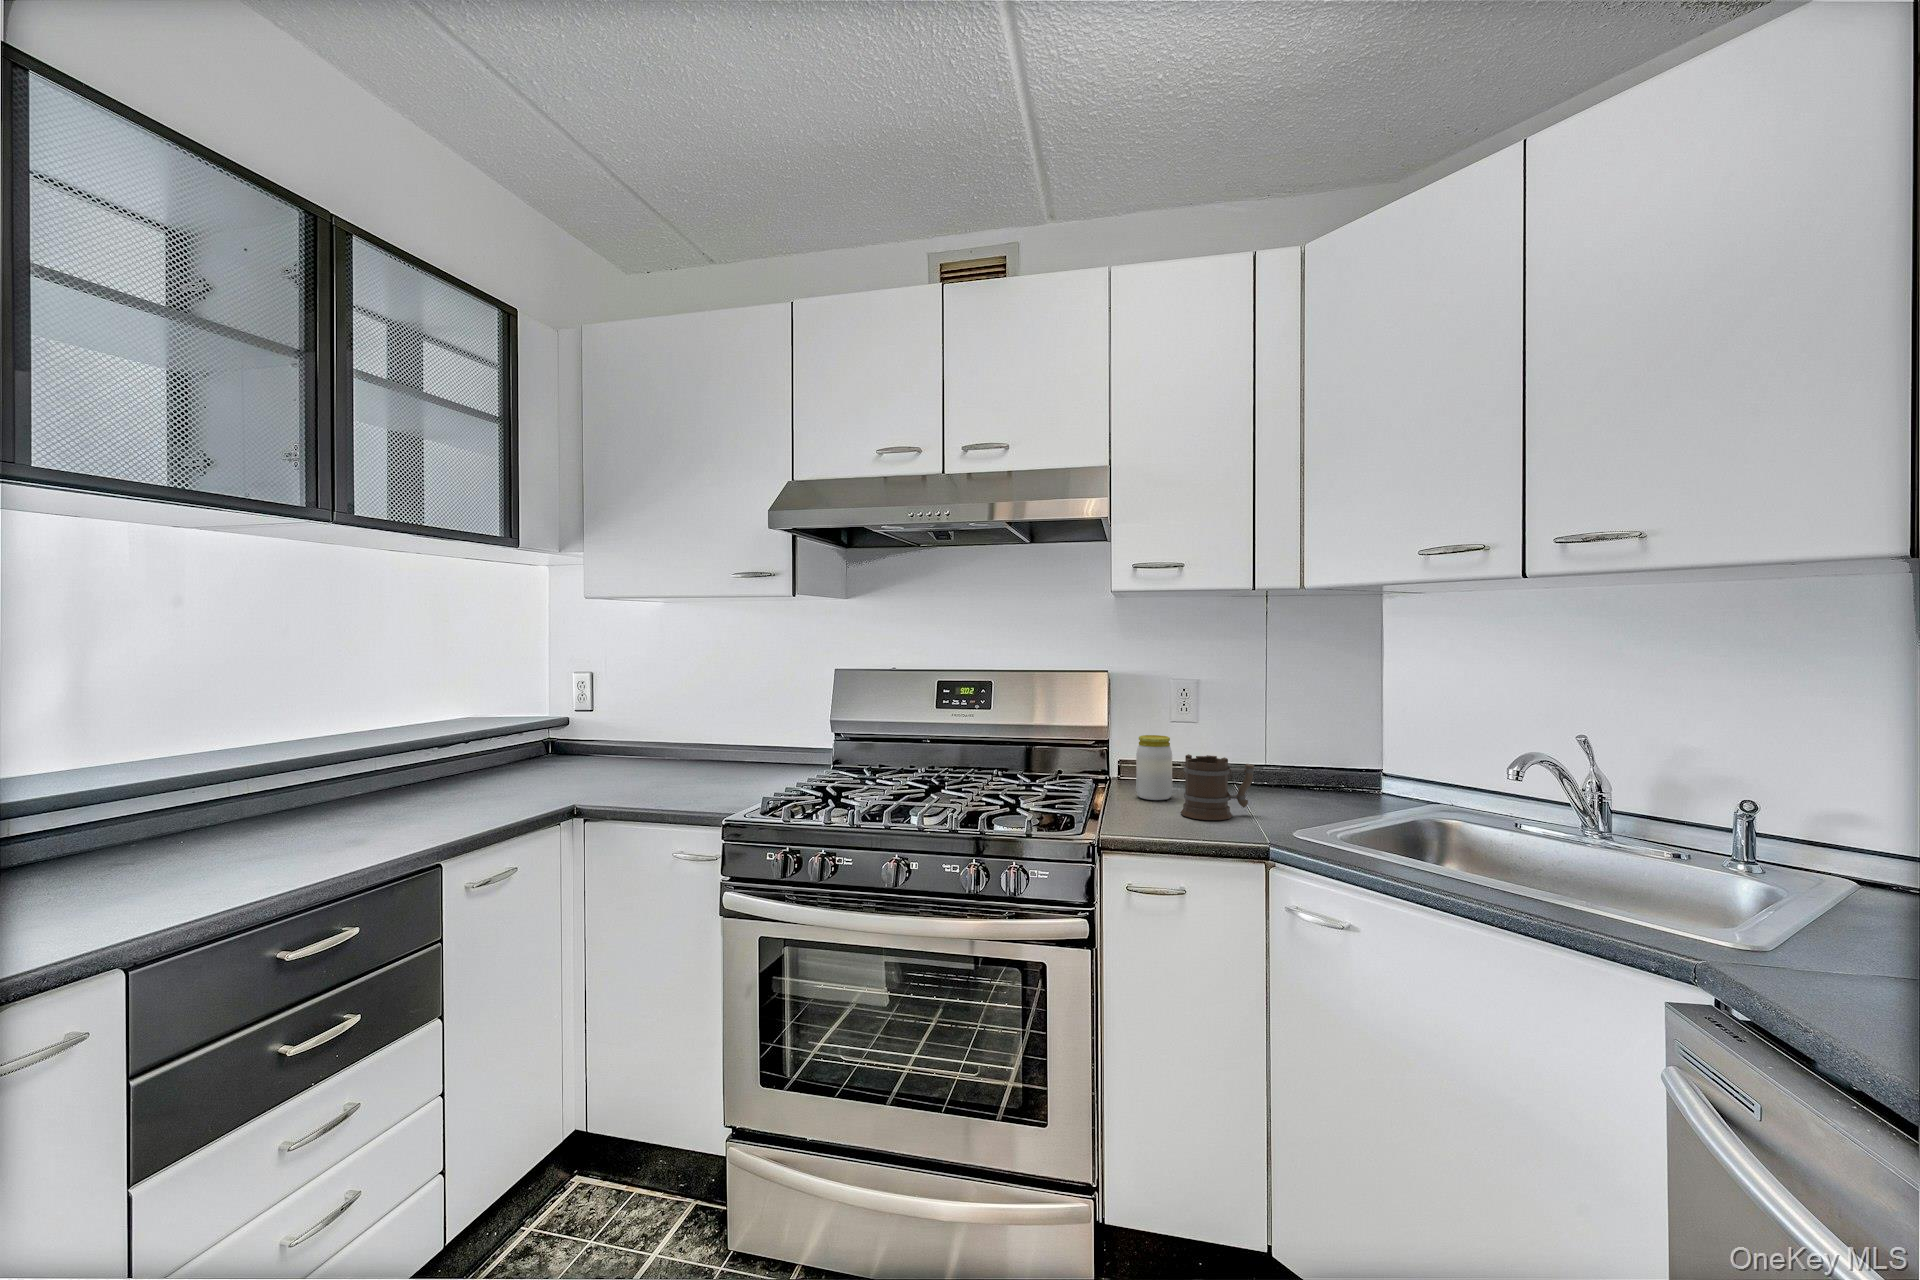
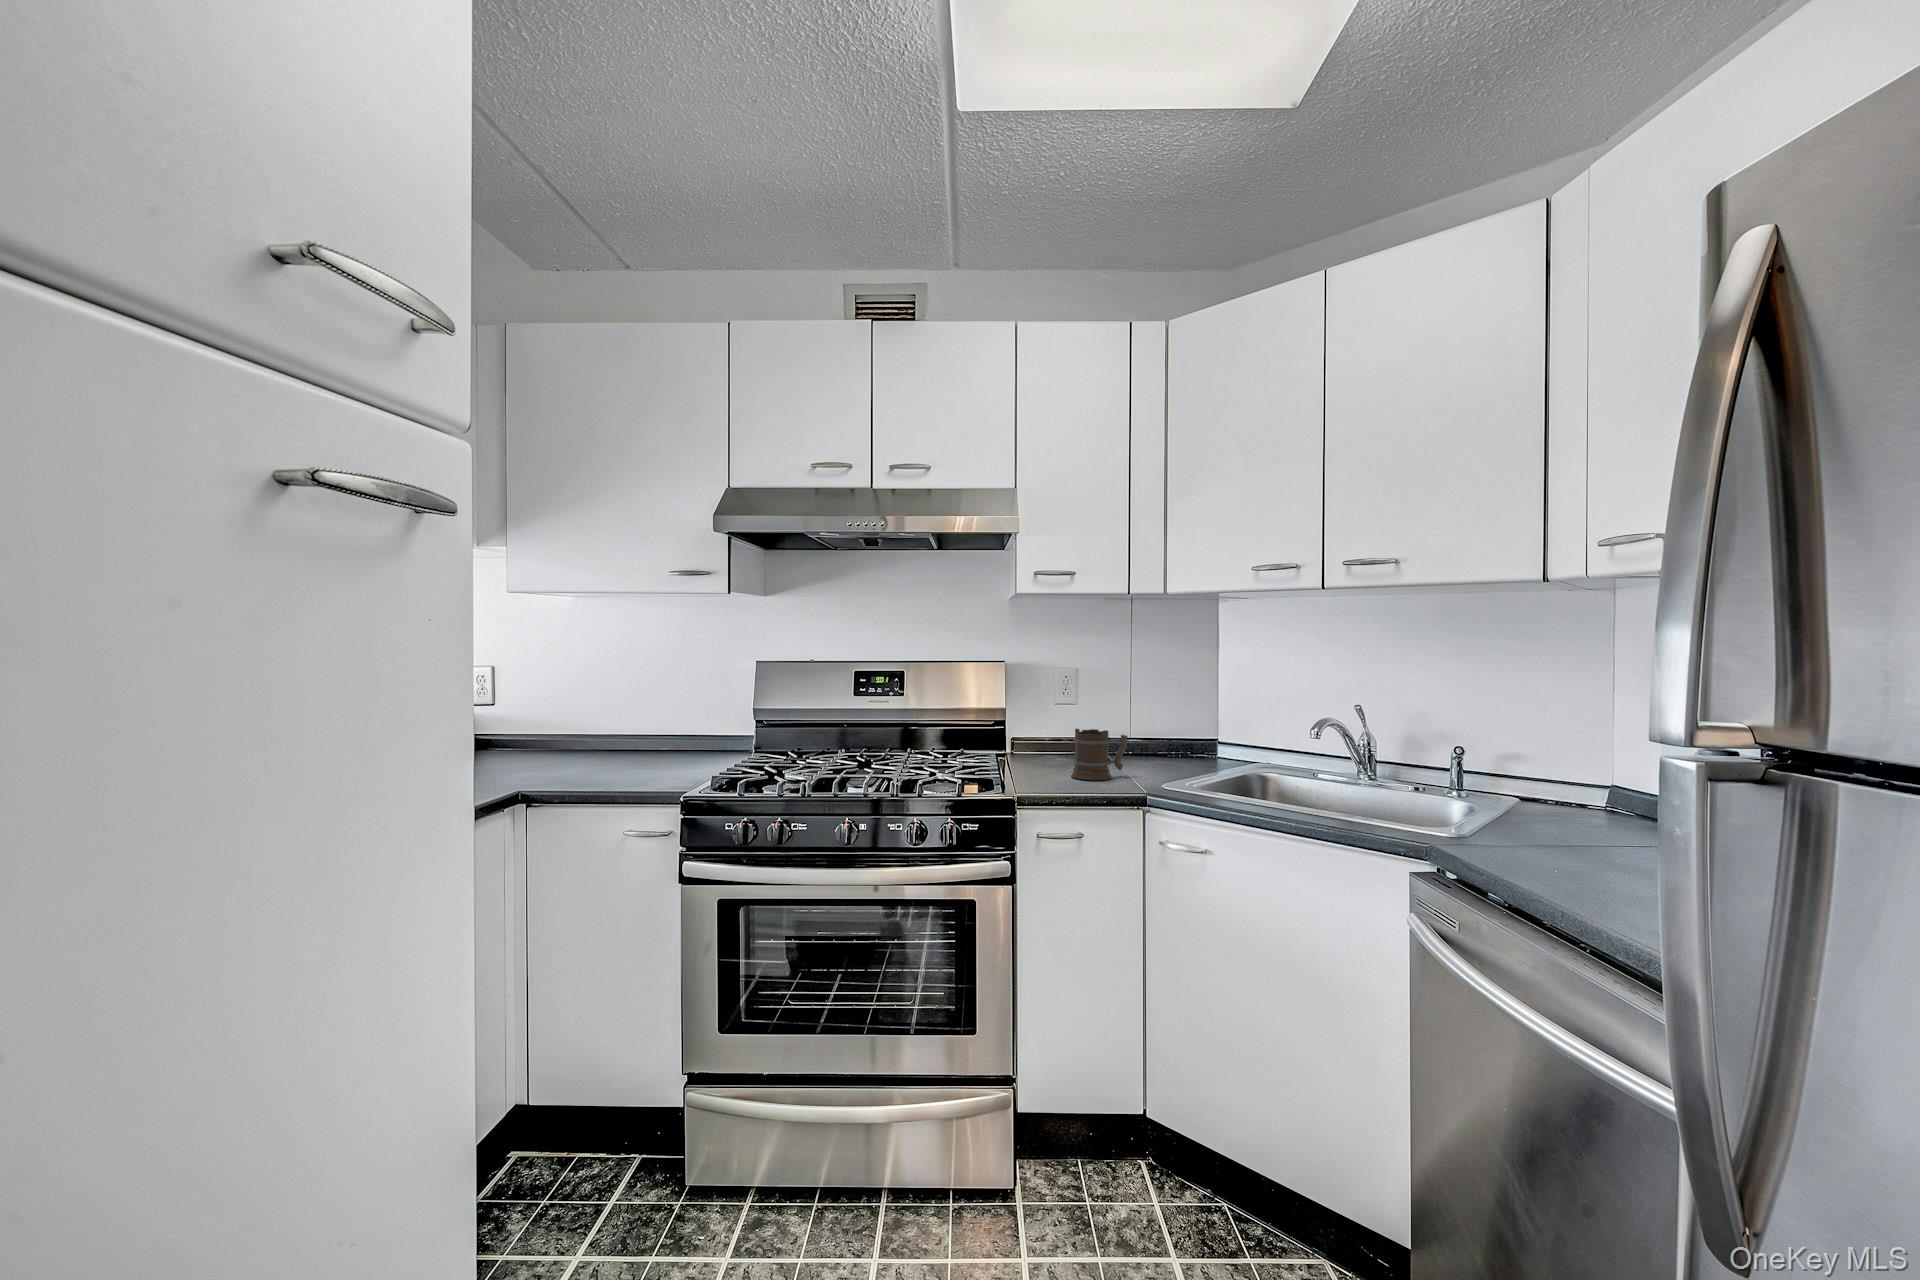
jar: present [1136,735,1172,800] -> none [1030,715,1059,768]

